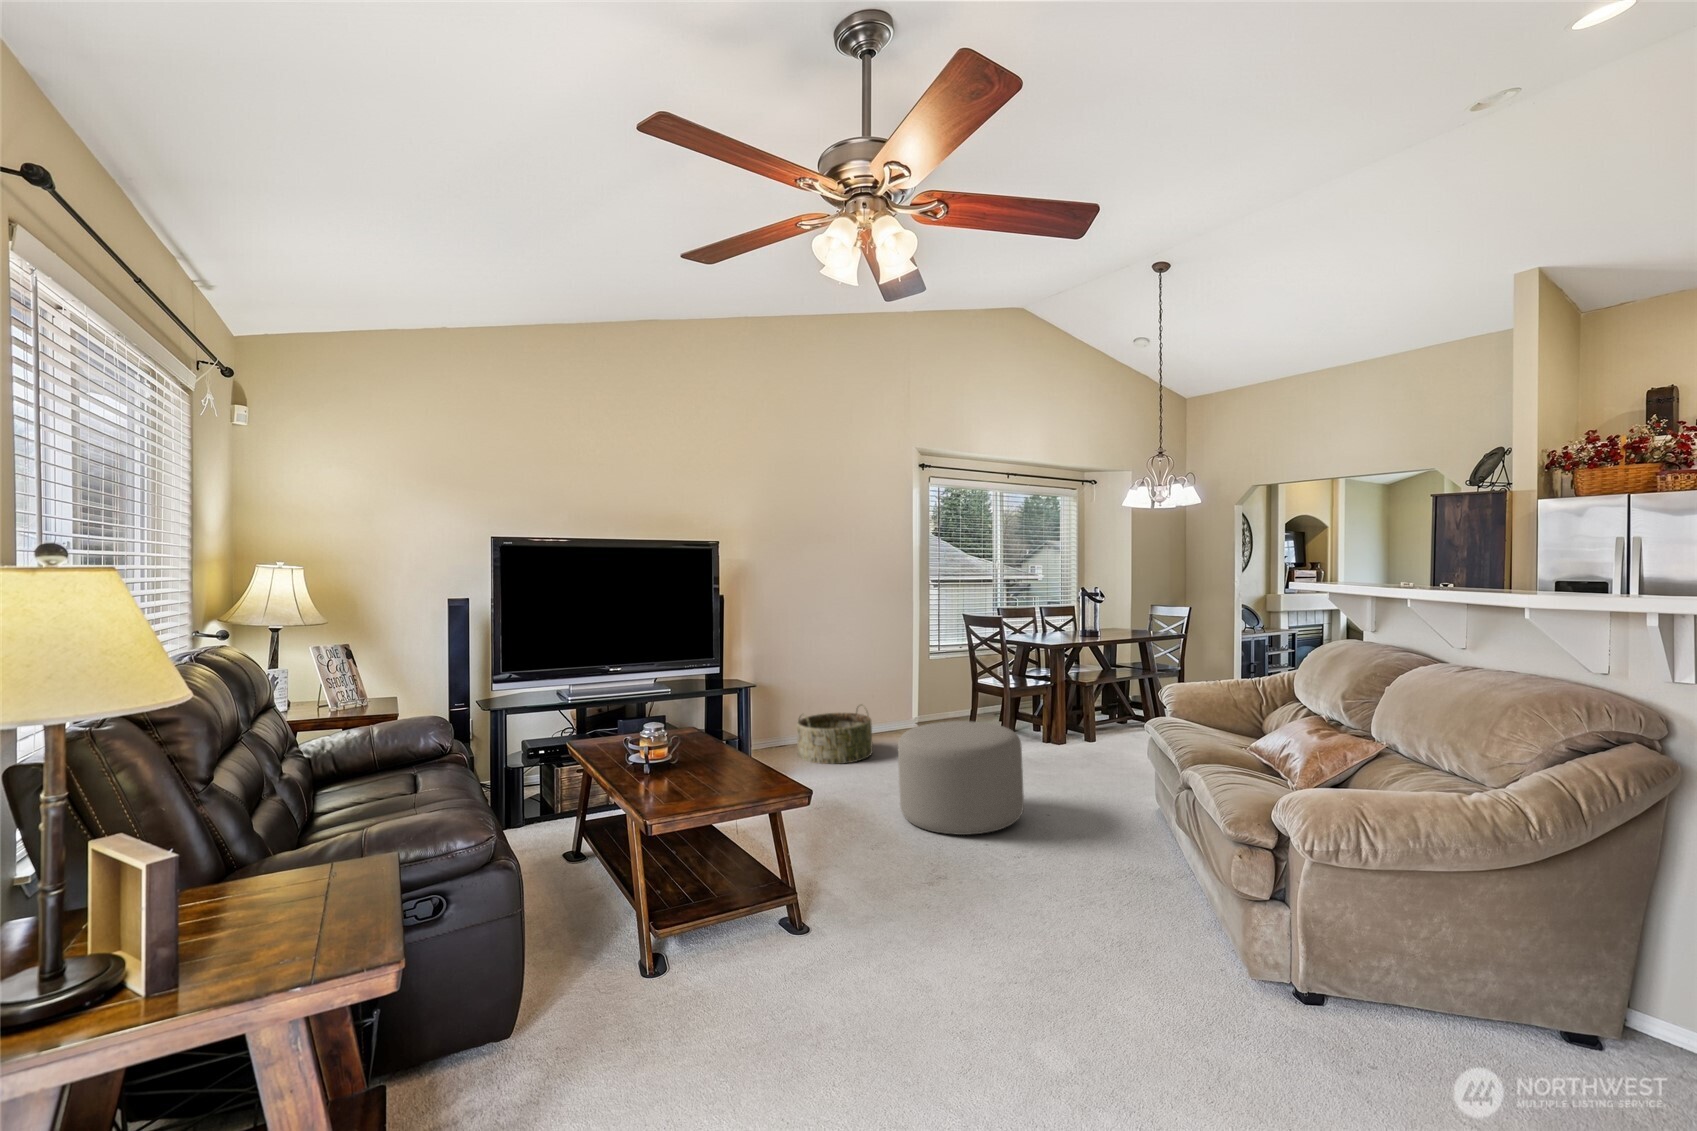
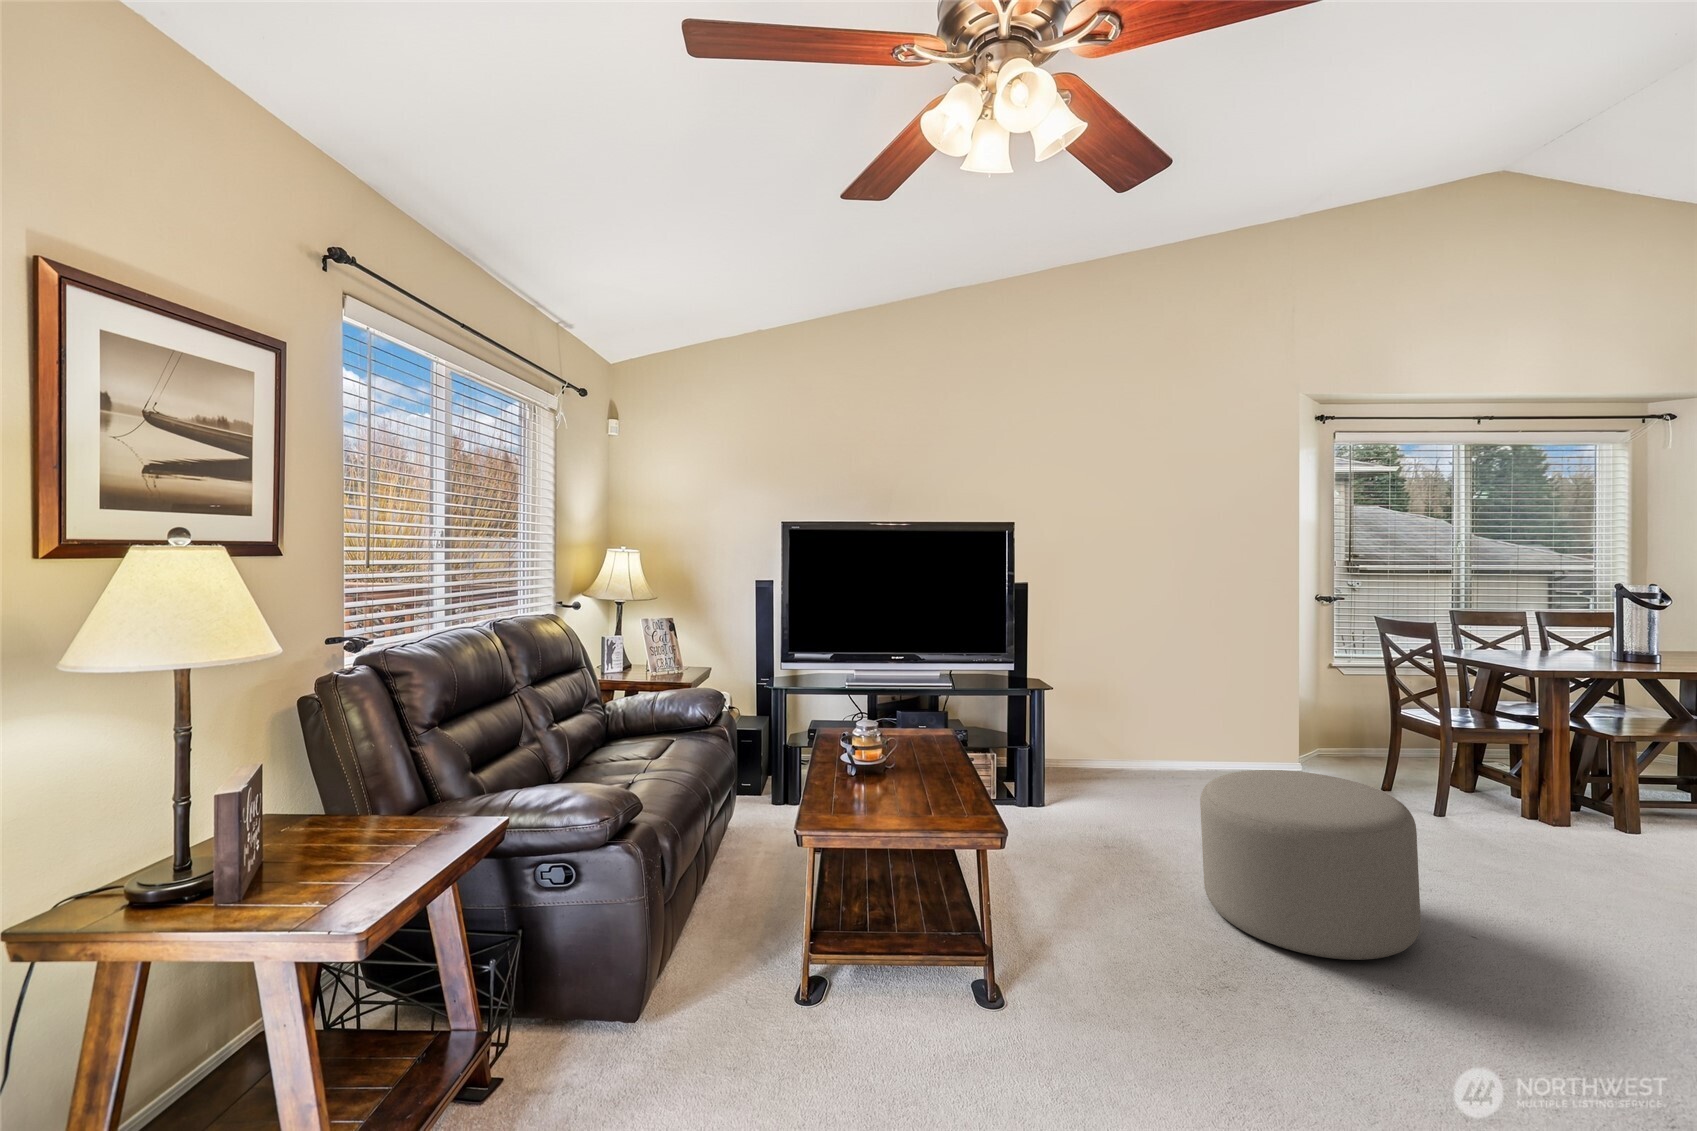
basket: present [797,705,873,764] -> none [1118,723,1220,795]

